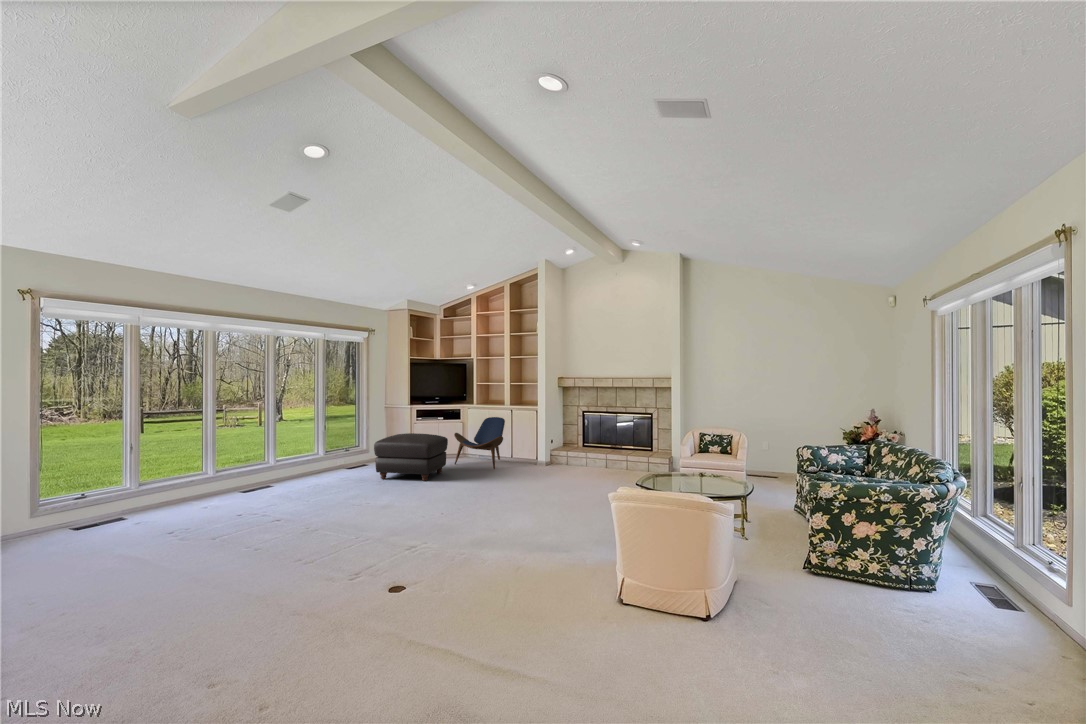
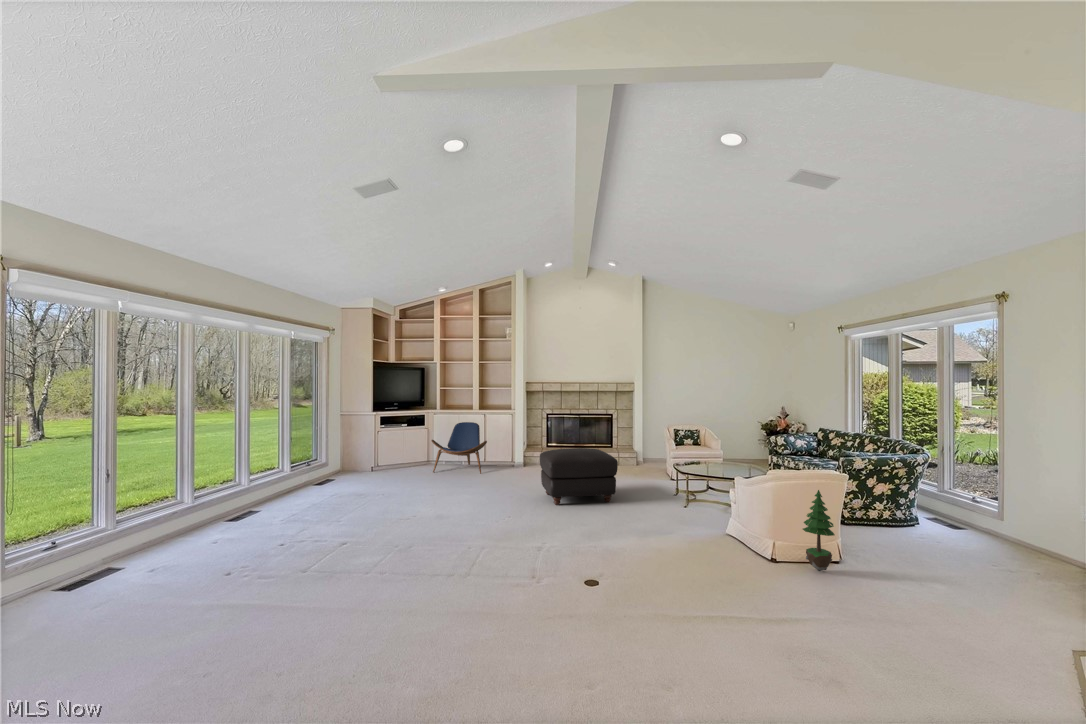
ottoman: present [374,433,448,481] -> present [540,448,618,505]
potted tree: none [644,519,685,630] -> present [803,490,835,571]

